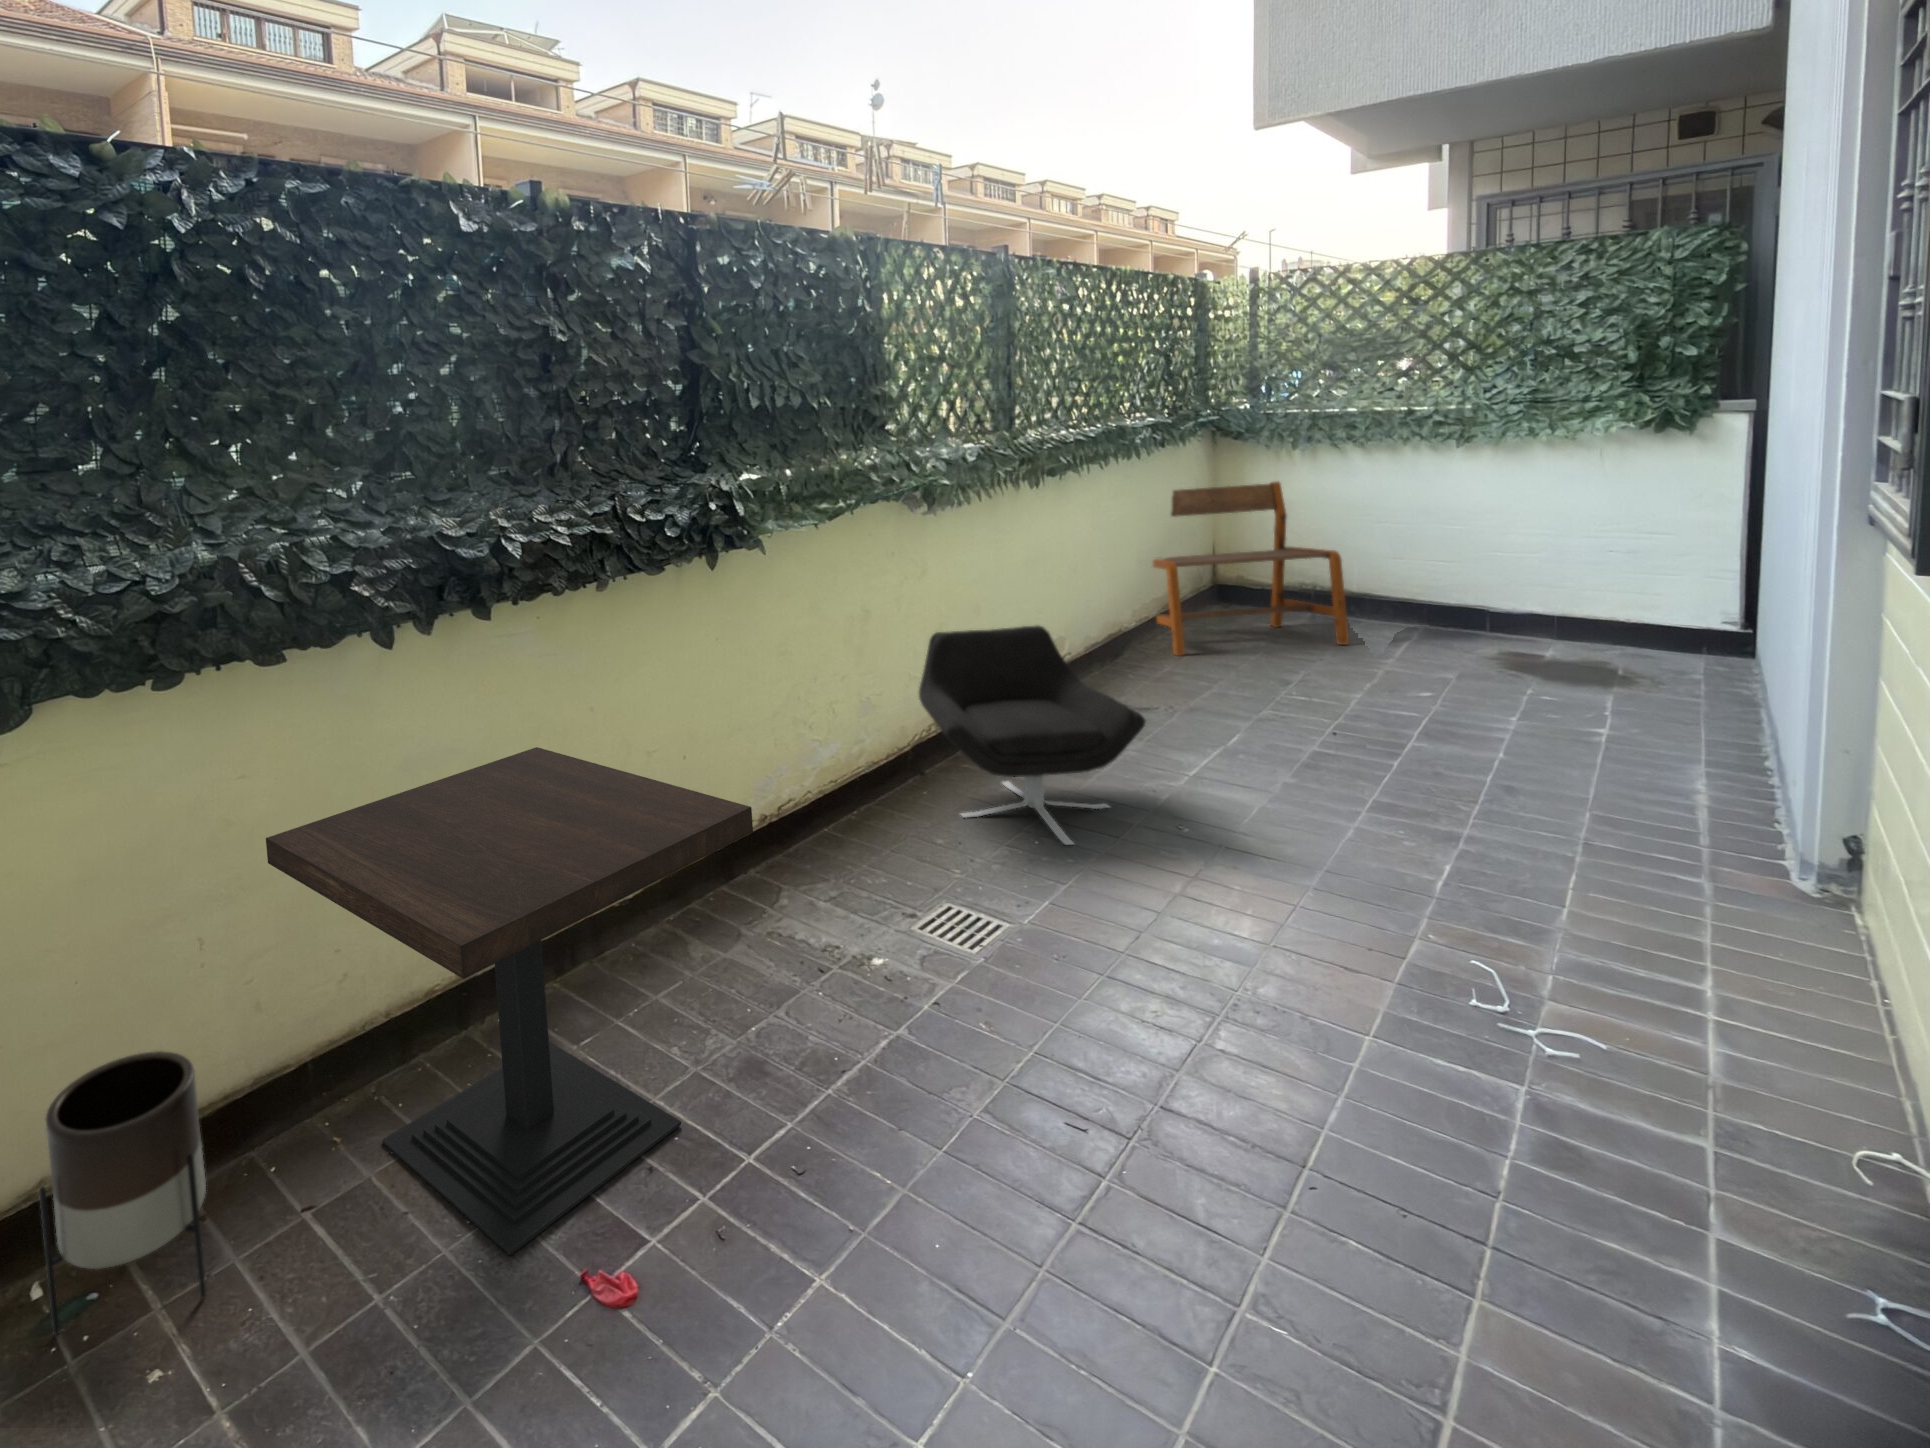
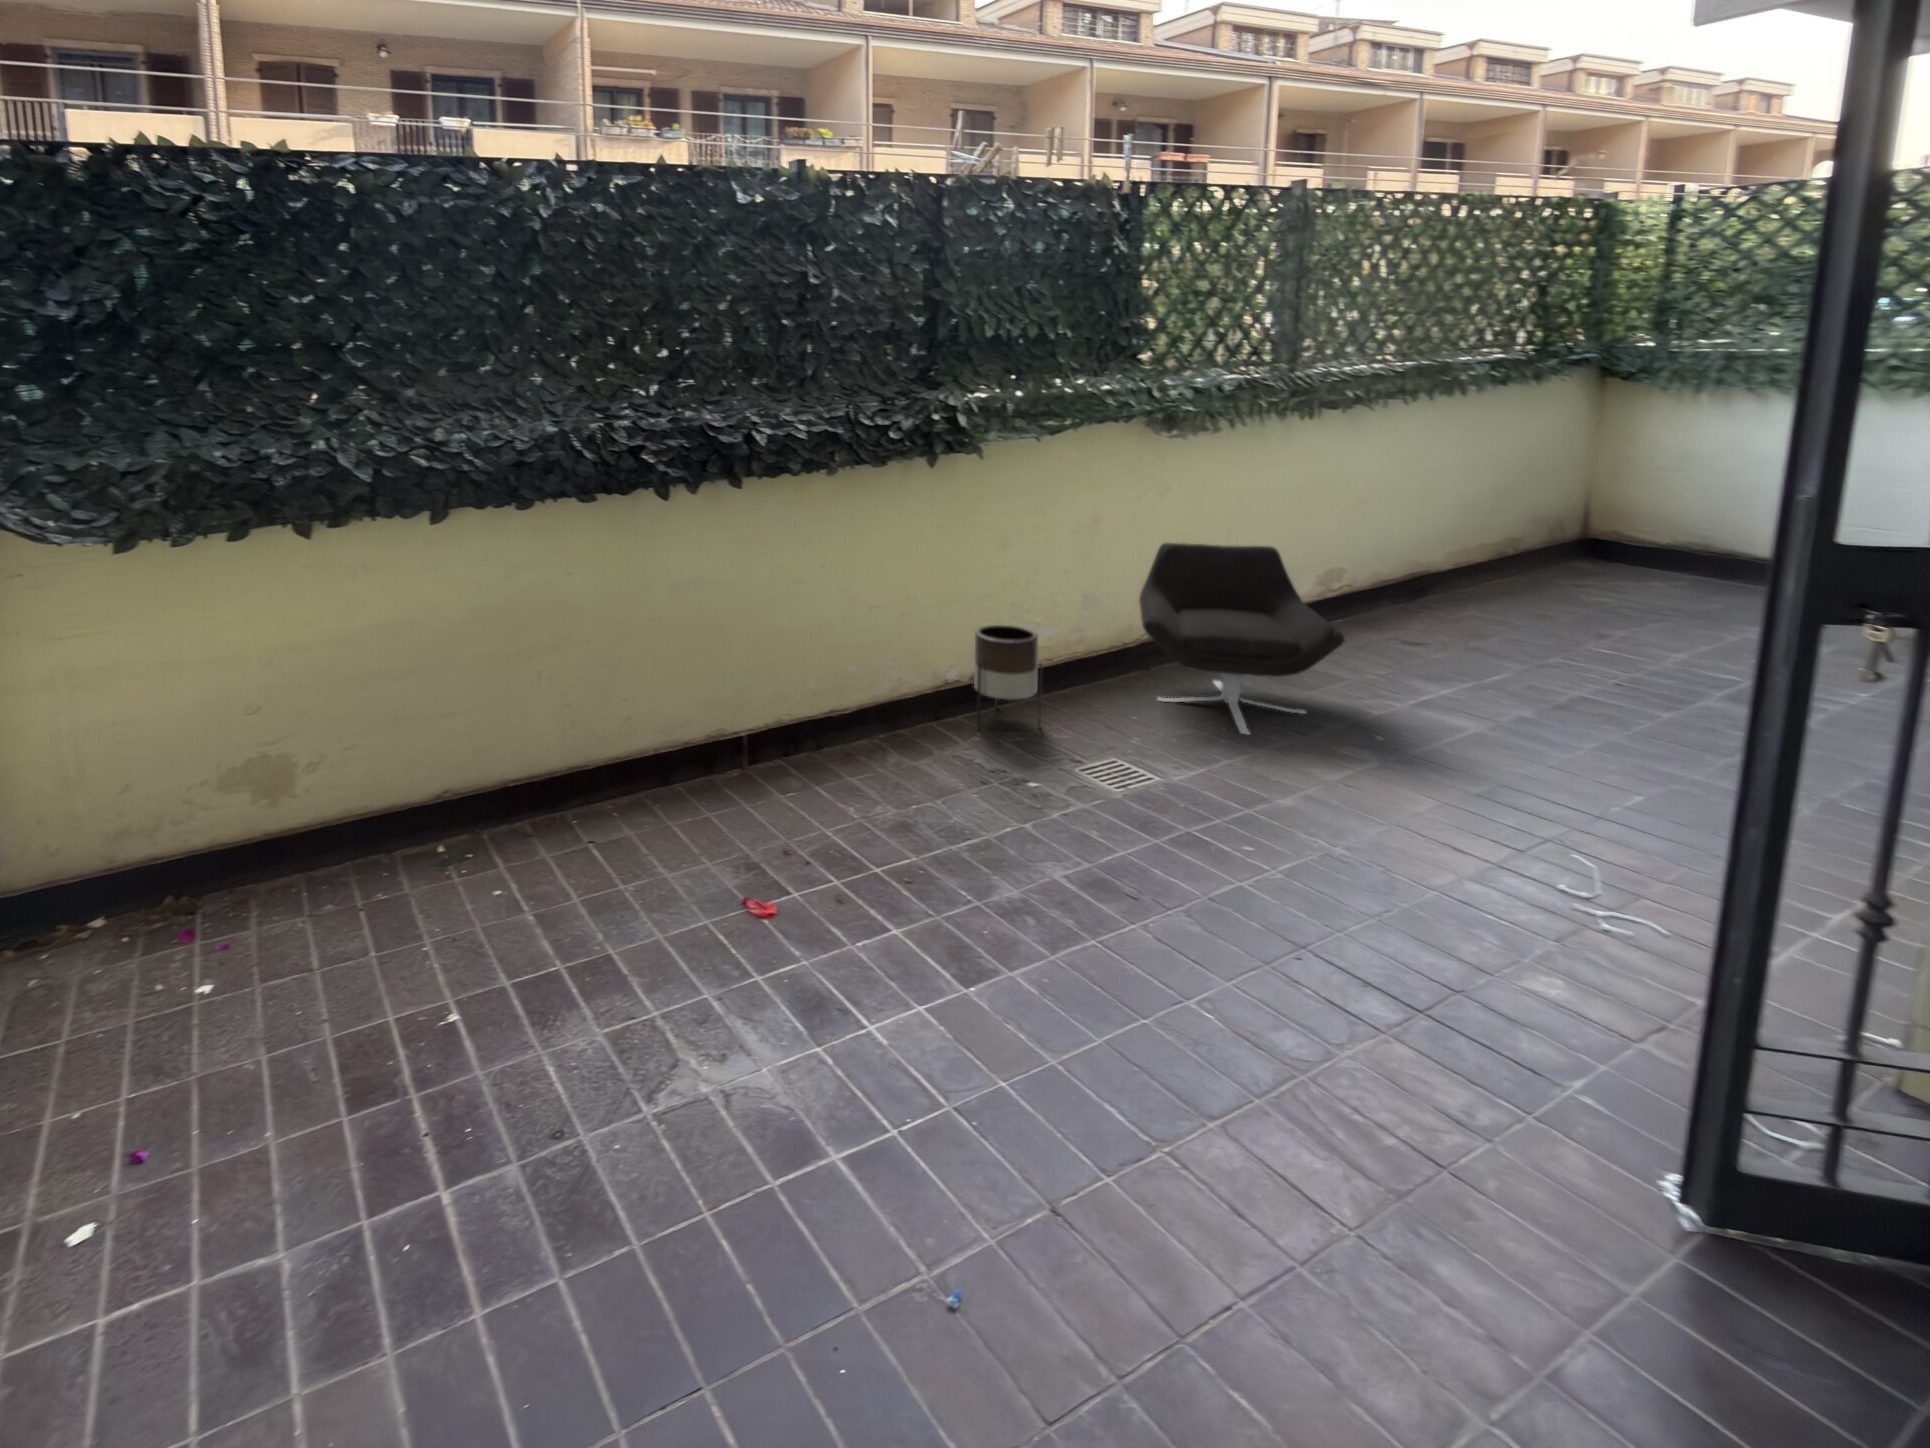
bench: present [1153,482,1349,655] -> none [1448,429,1719,611]
side table: present [266,747,753,1255] -> none [581,584,897,881]
planter: present [39,1051,207,1335] -> present [974,625,1042,726]

